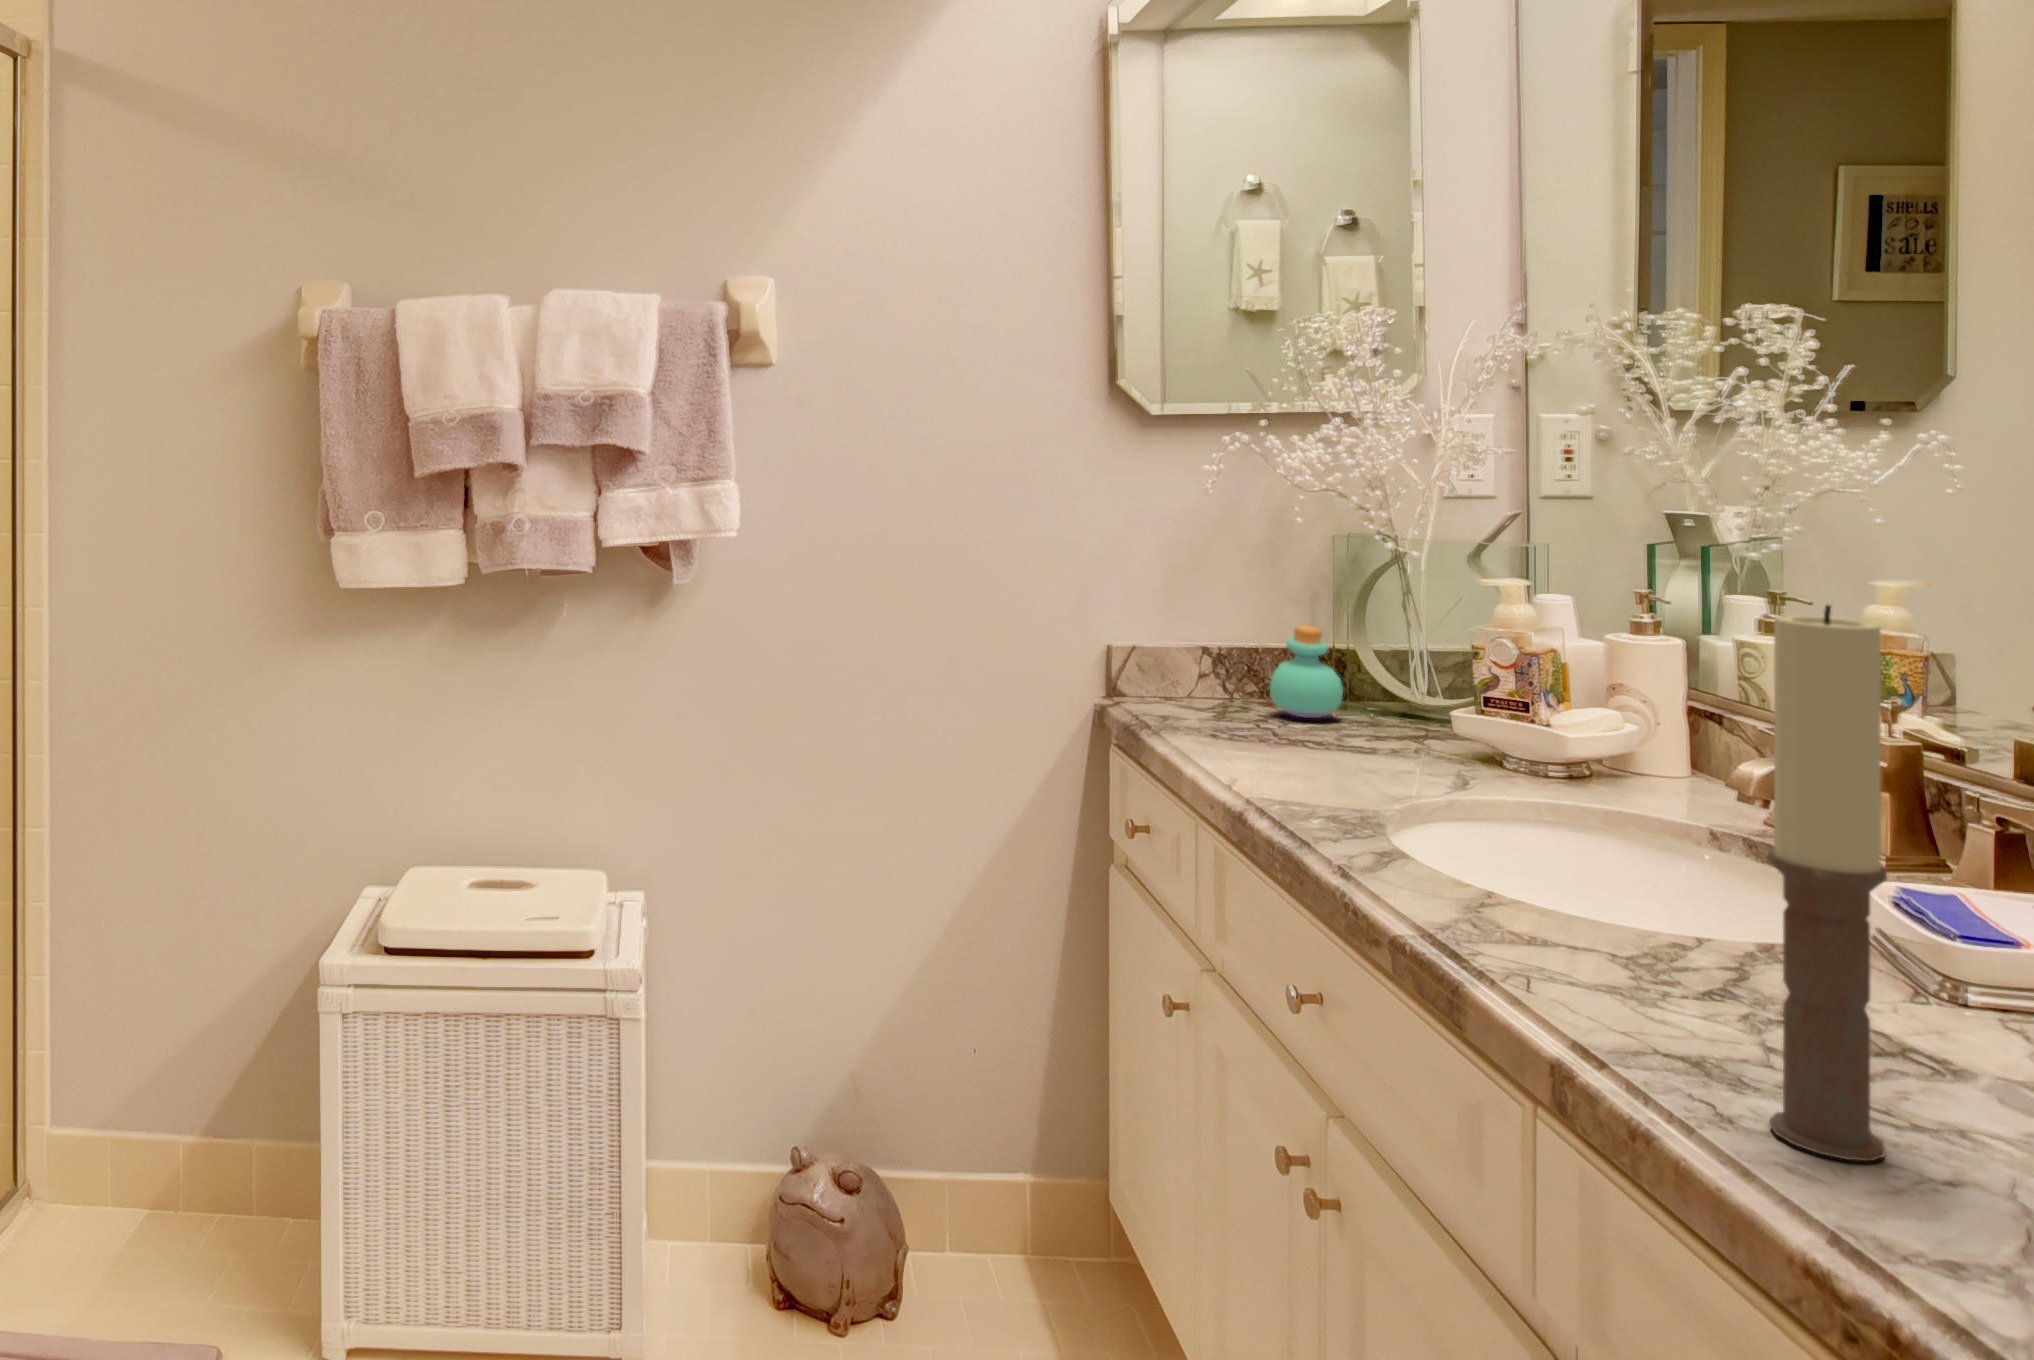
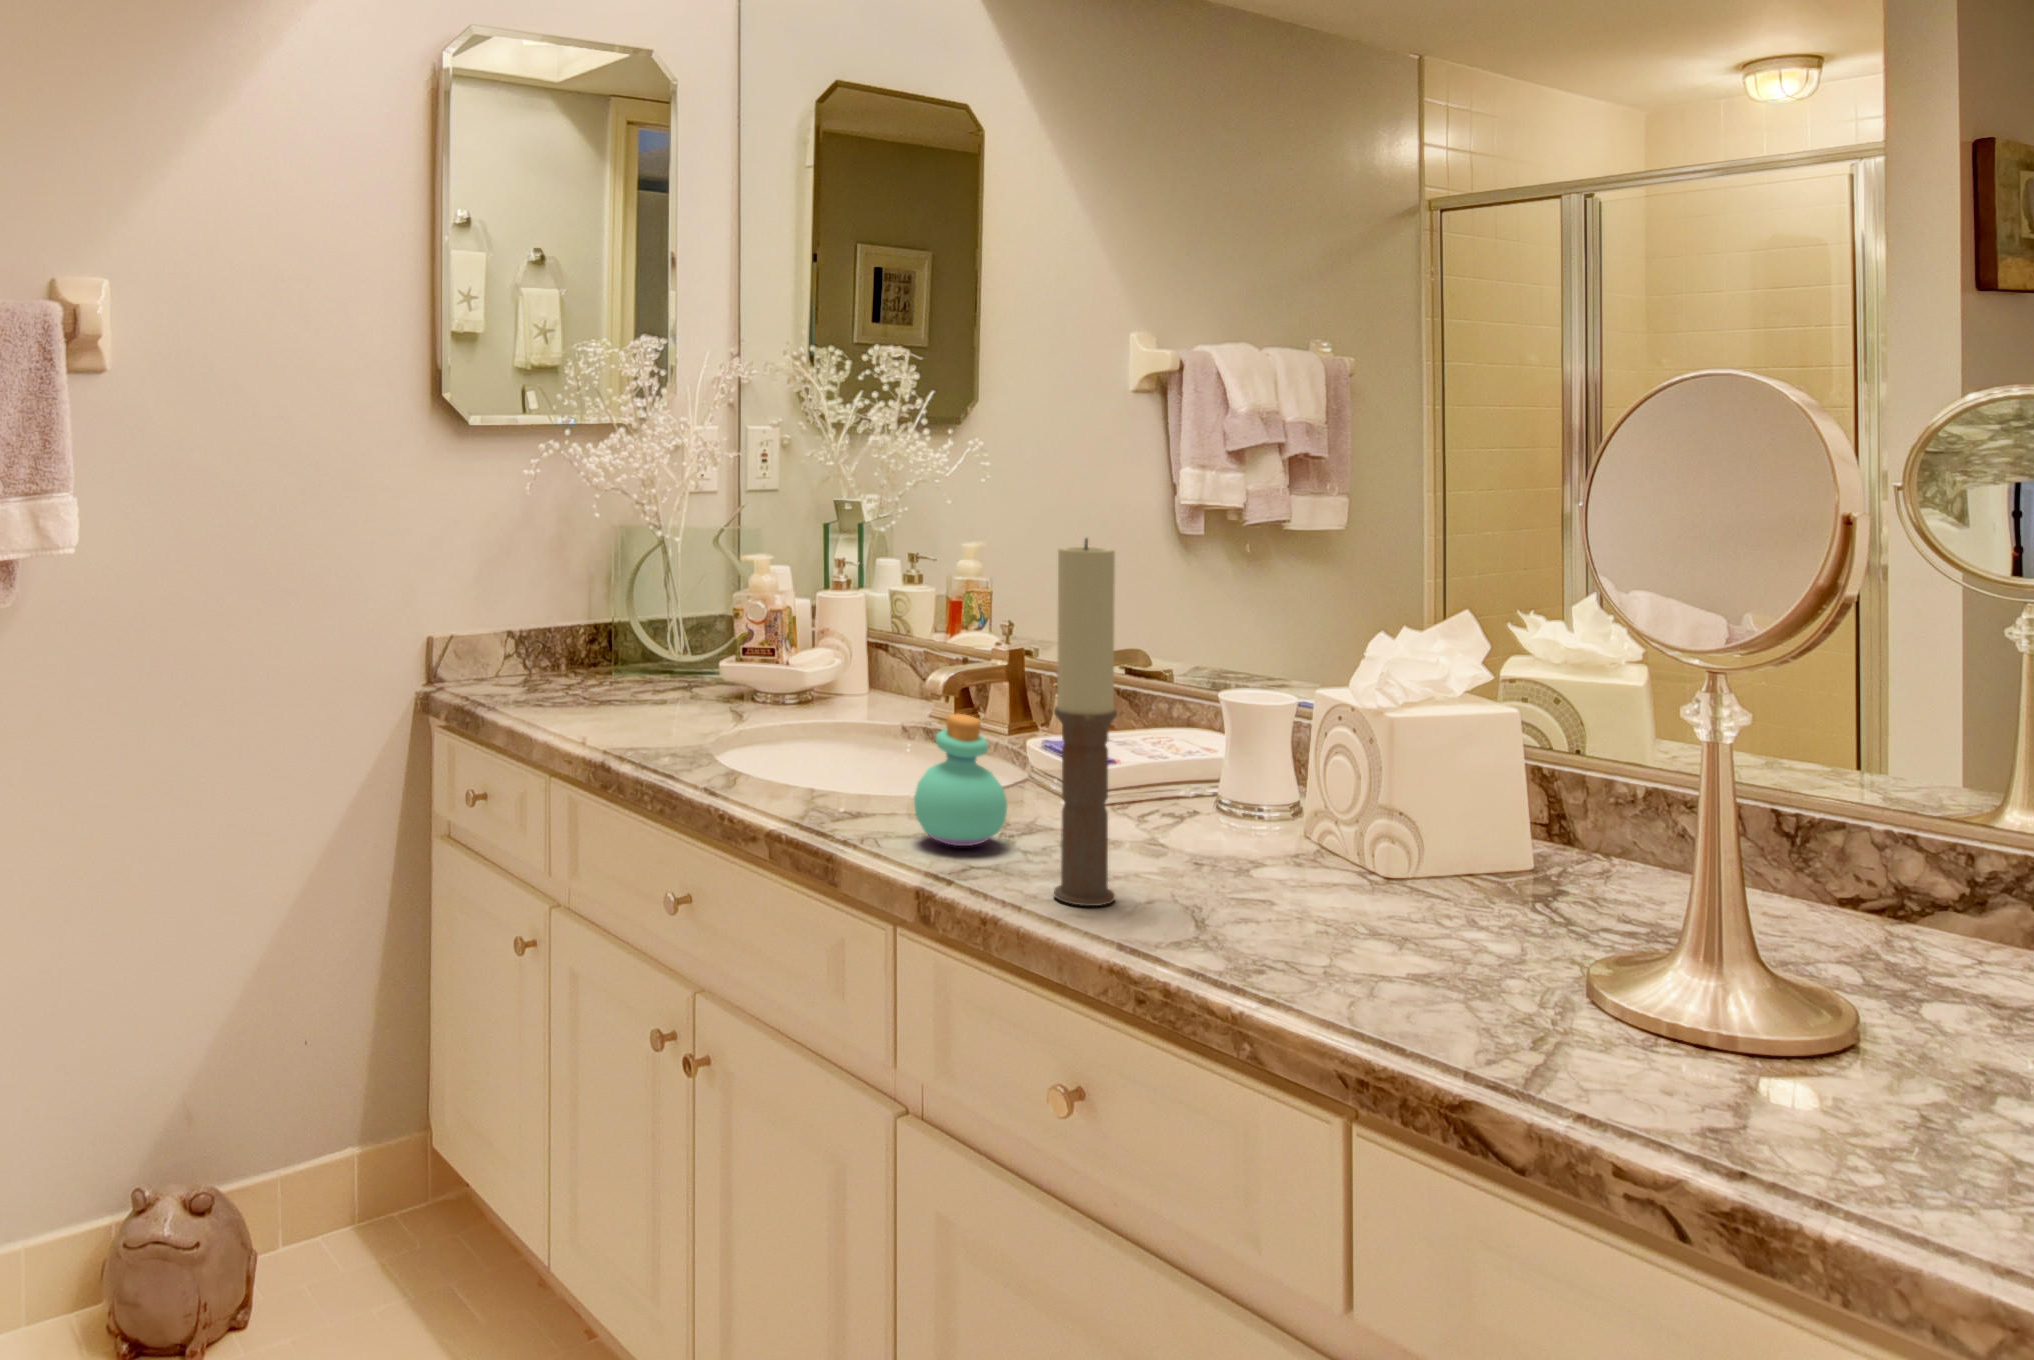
perfume bottle: present [1270,625,1343,718] -> present [914,714,1007,846]

